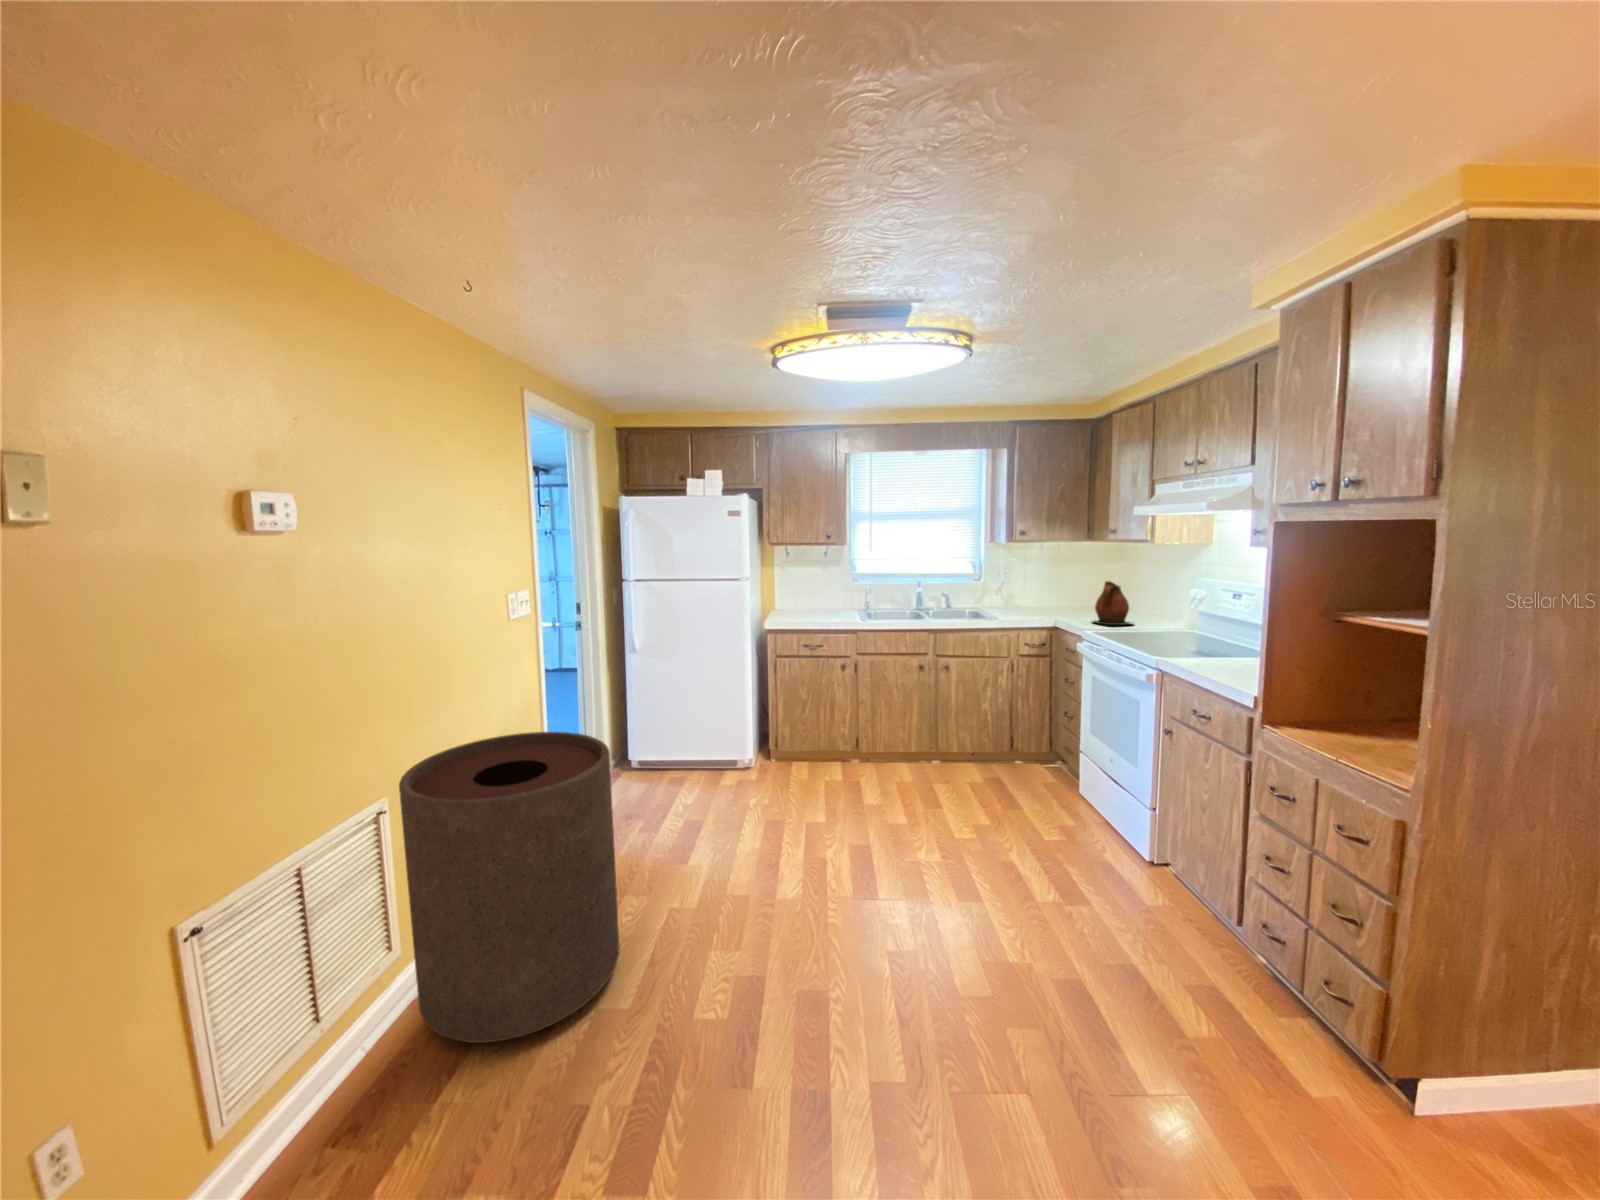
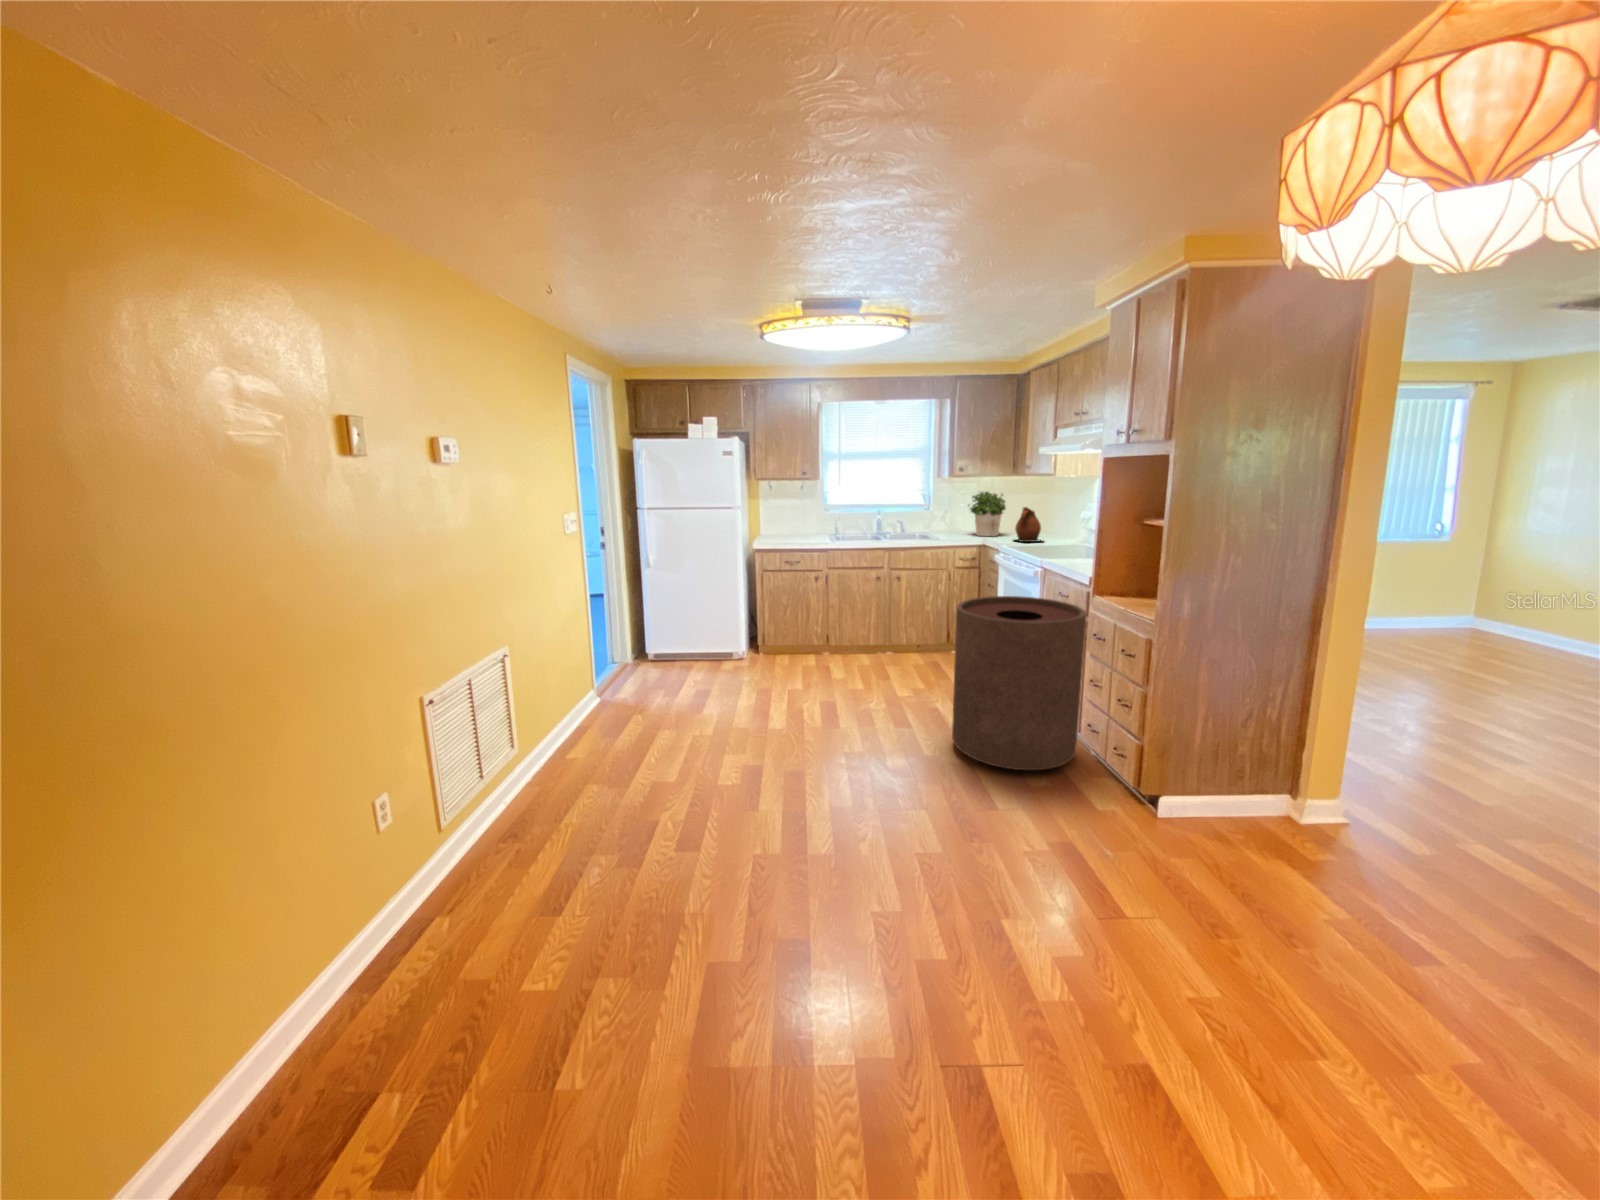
potted plant: none [1028,559,1079,616] -> present [970,492,1006,536]
trash can: present [399,732,619,1043] -> present [952,596,1086,770]

